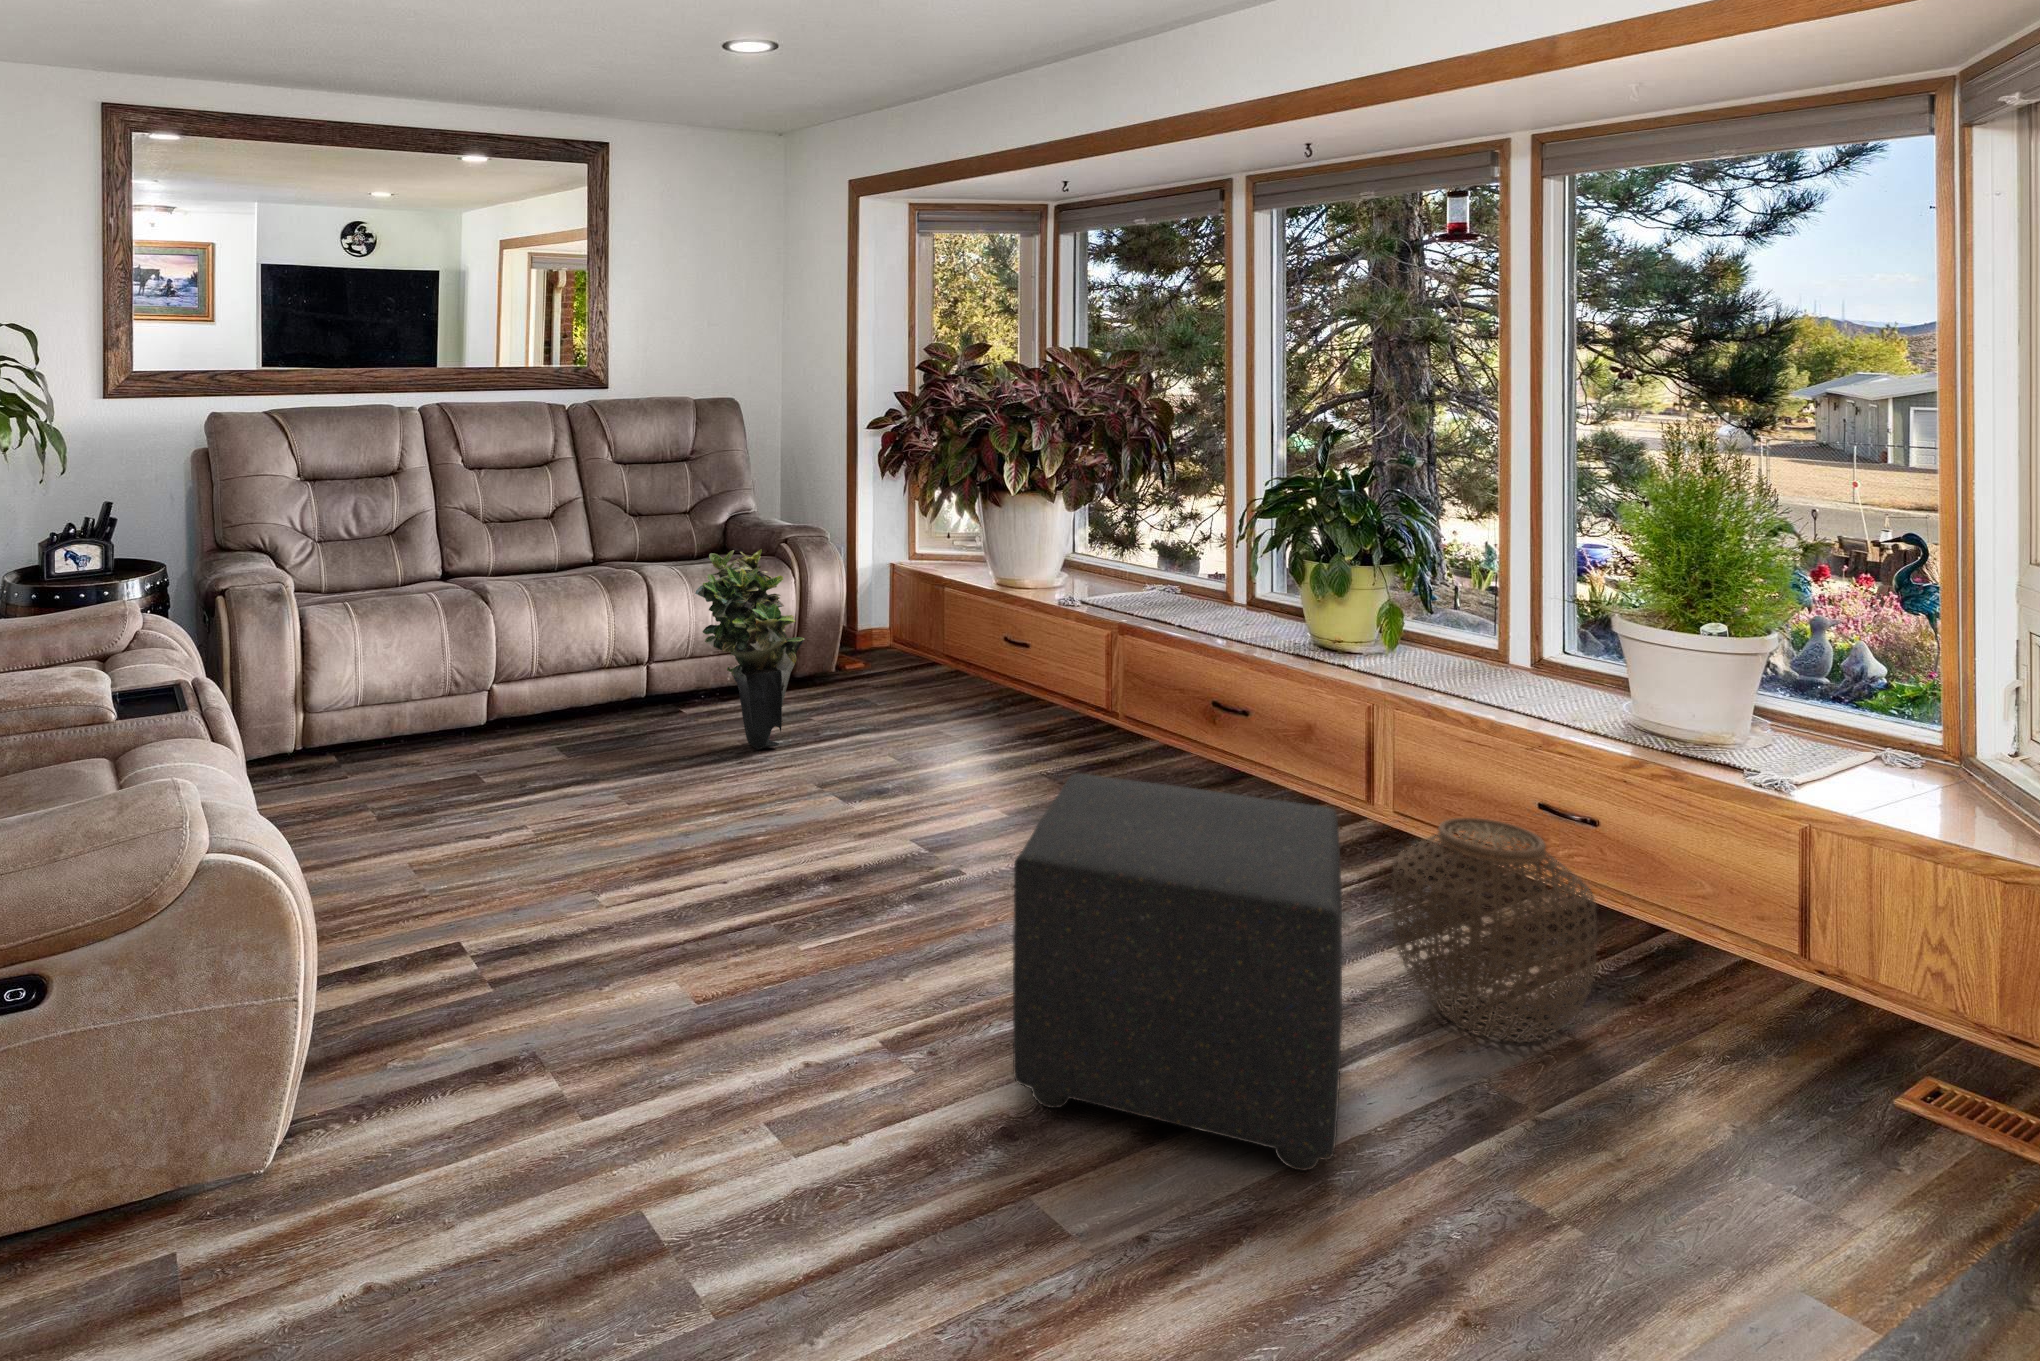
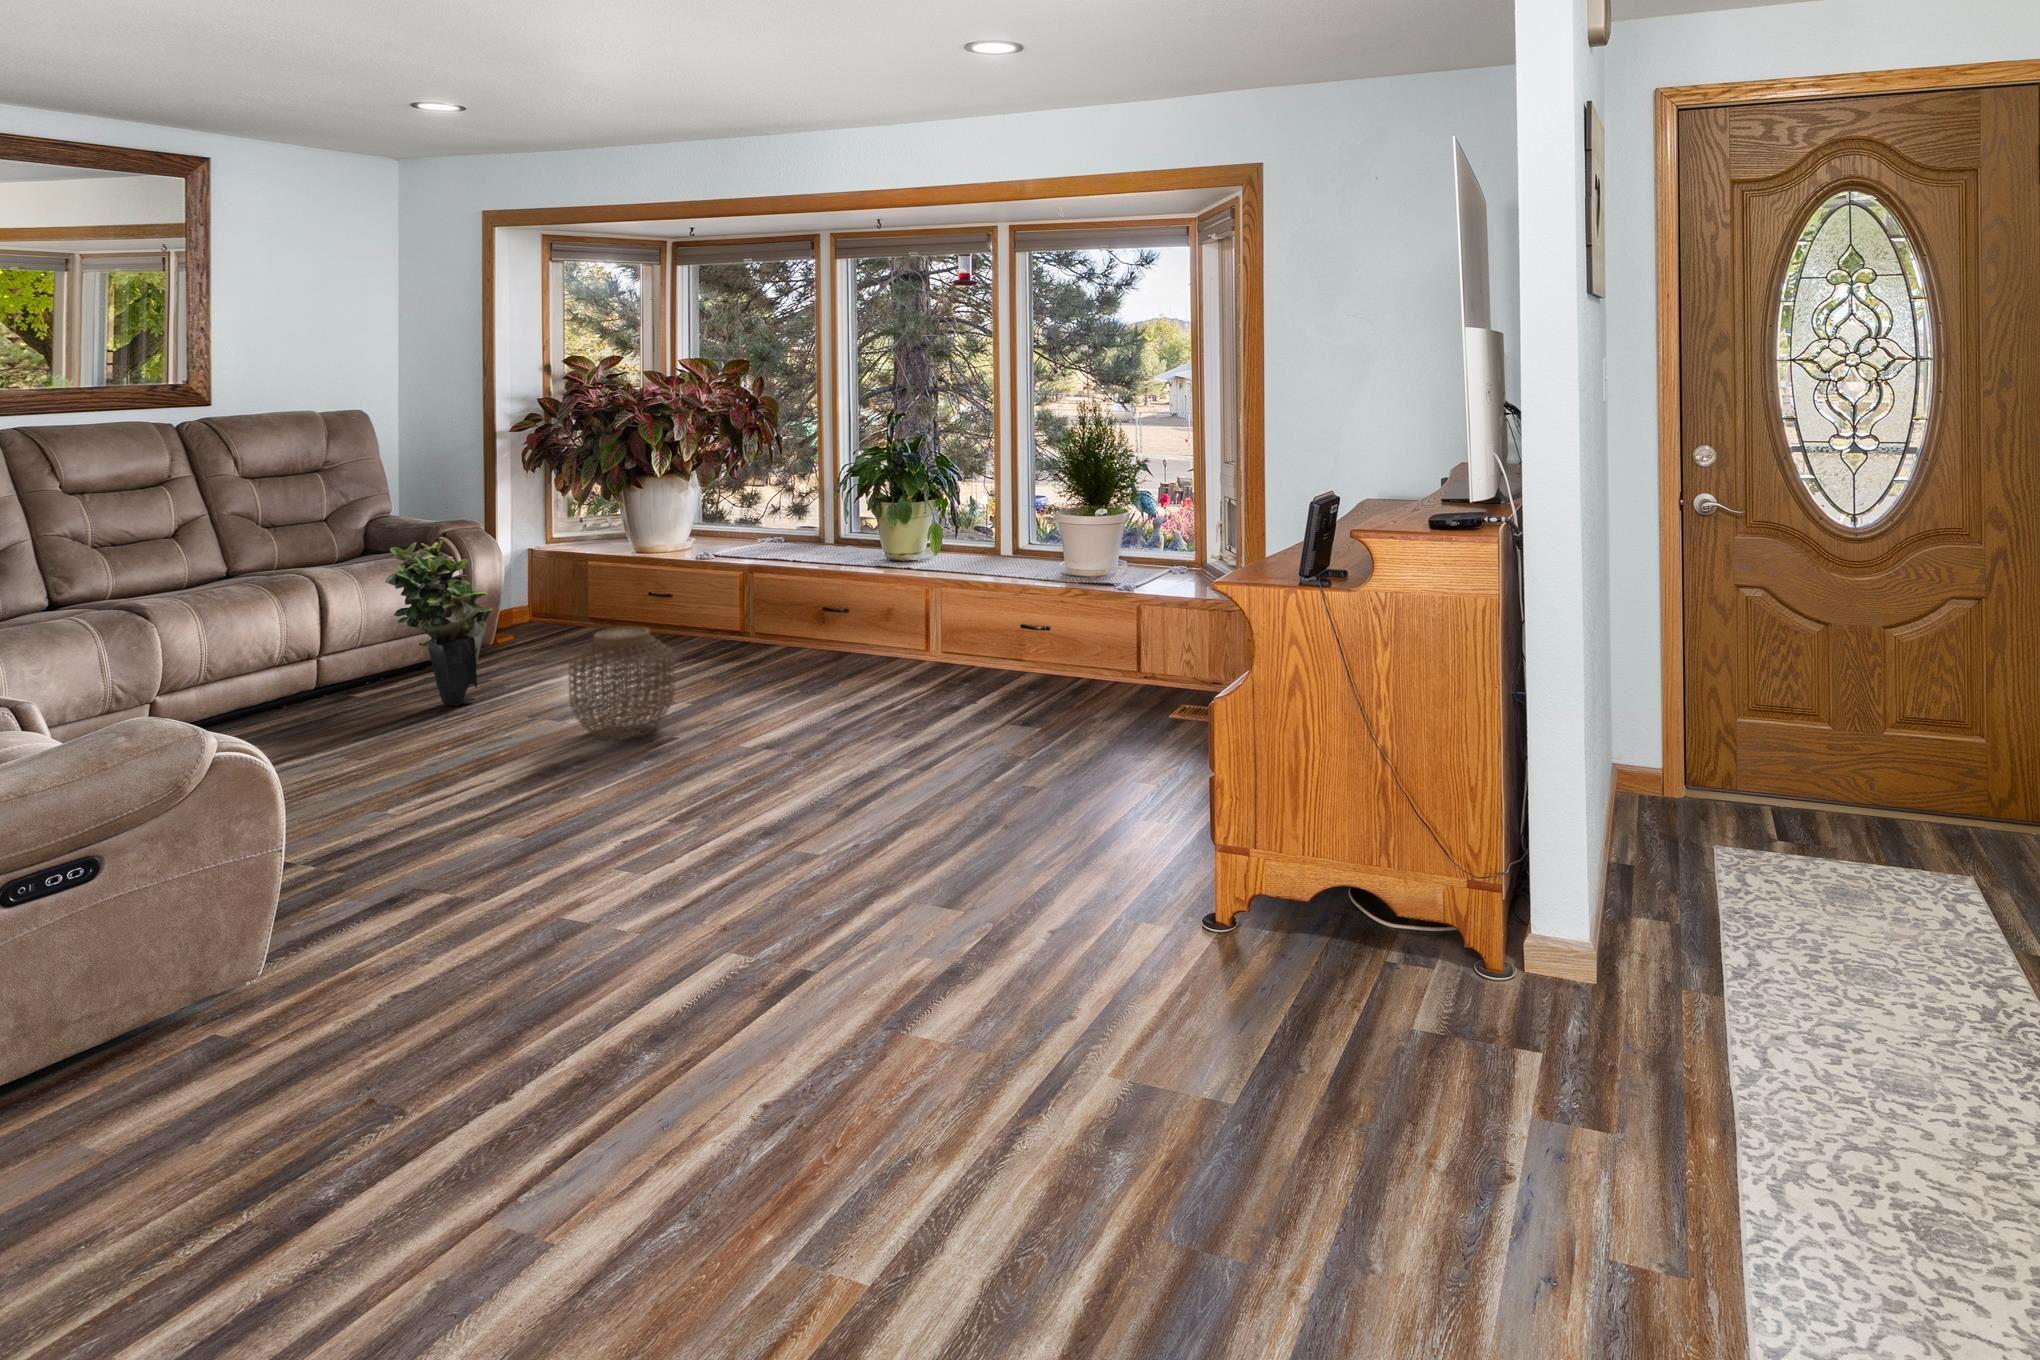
ottoman: present [1013,773,1342,1171] -> none [759,627,940,821]
woven basket: present [1392,818,1597,1042] -> present [569,627,675,740]

